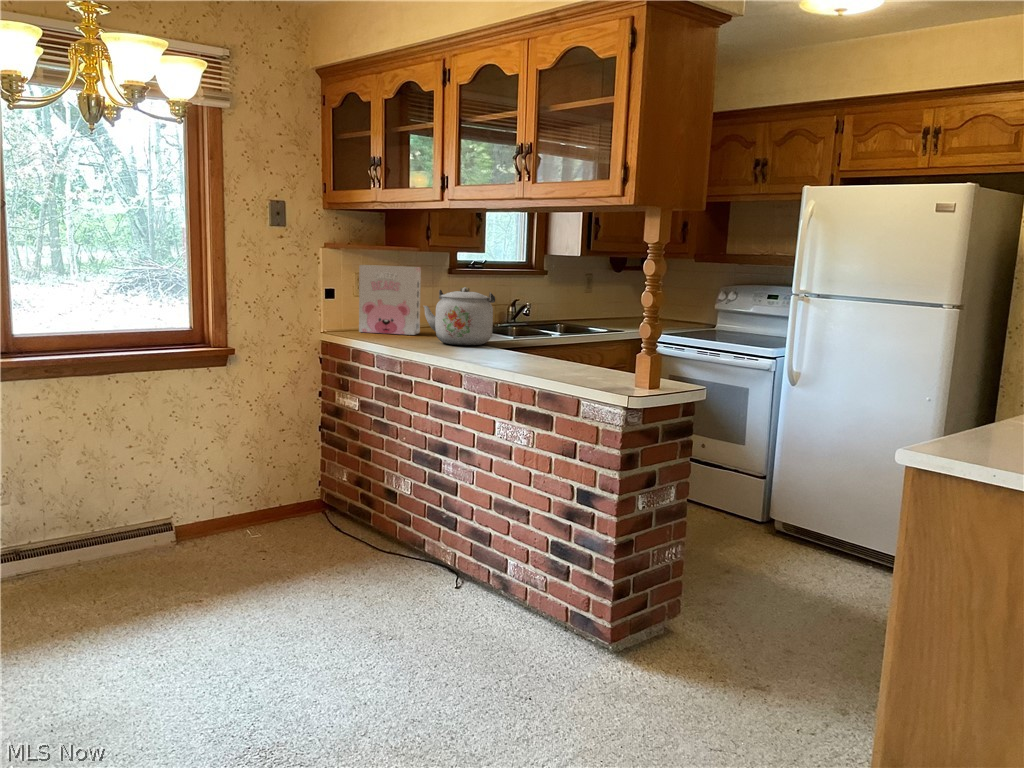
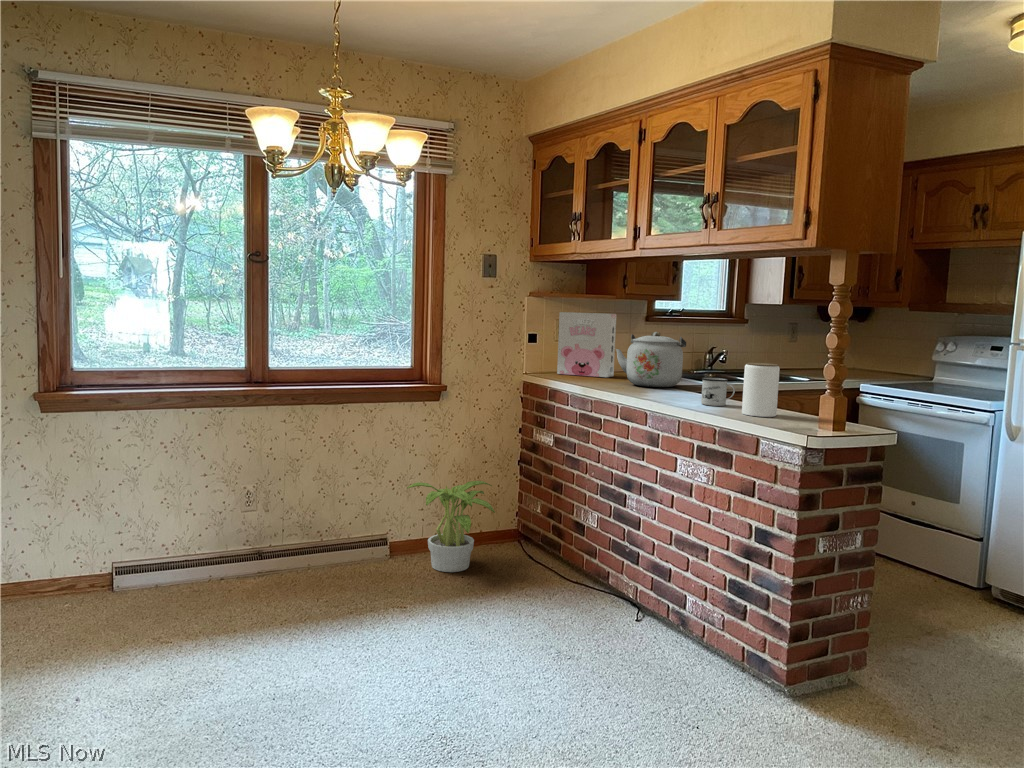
jar: none [560,322,596,377] -> present [742,363,780,417]
mug: none [517,337,551,366] -> present [701,377,735,406]
potted plant: none [193,453,298,556] -> present [407,481,495,572]

